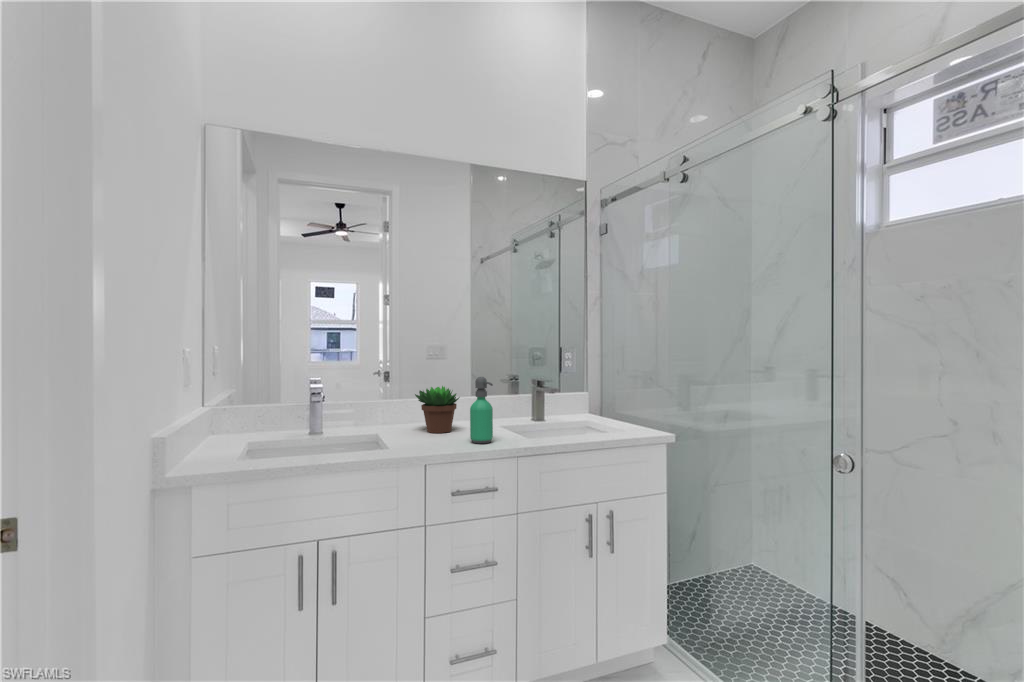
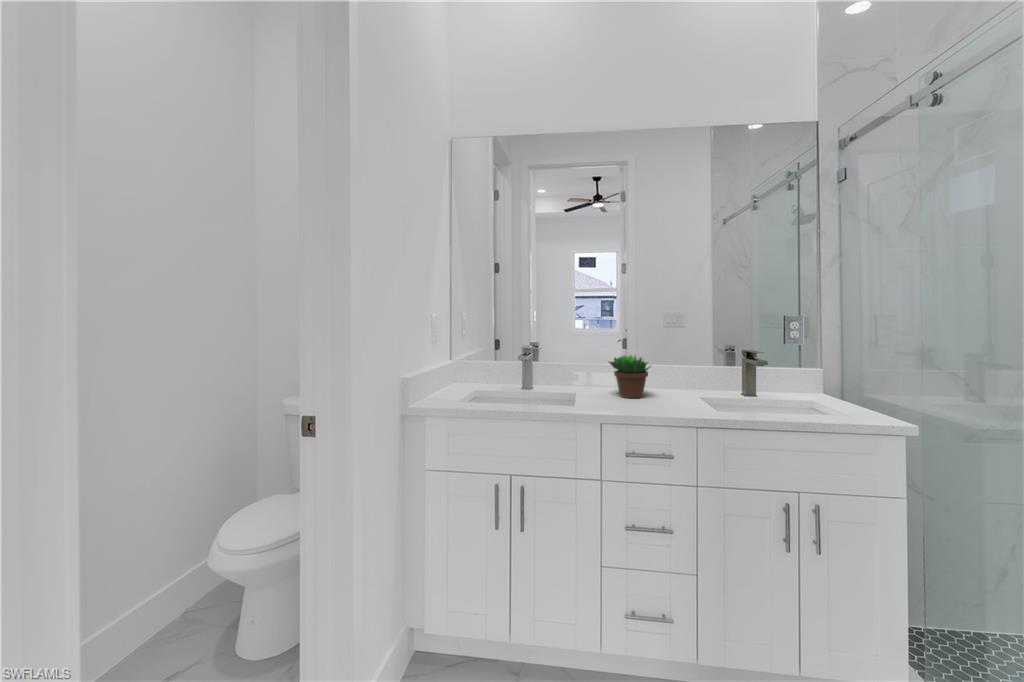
soap dispenser: present [470,377,493,444] -> none [652,347,676,413]

